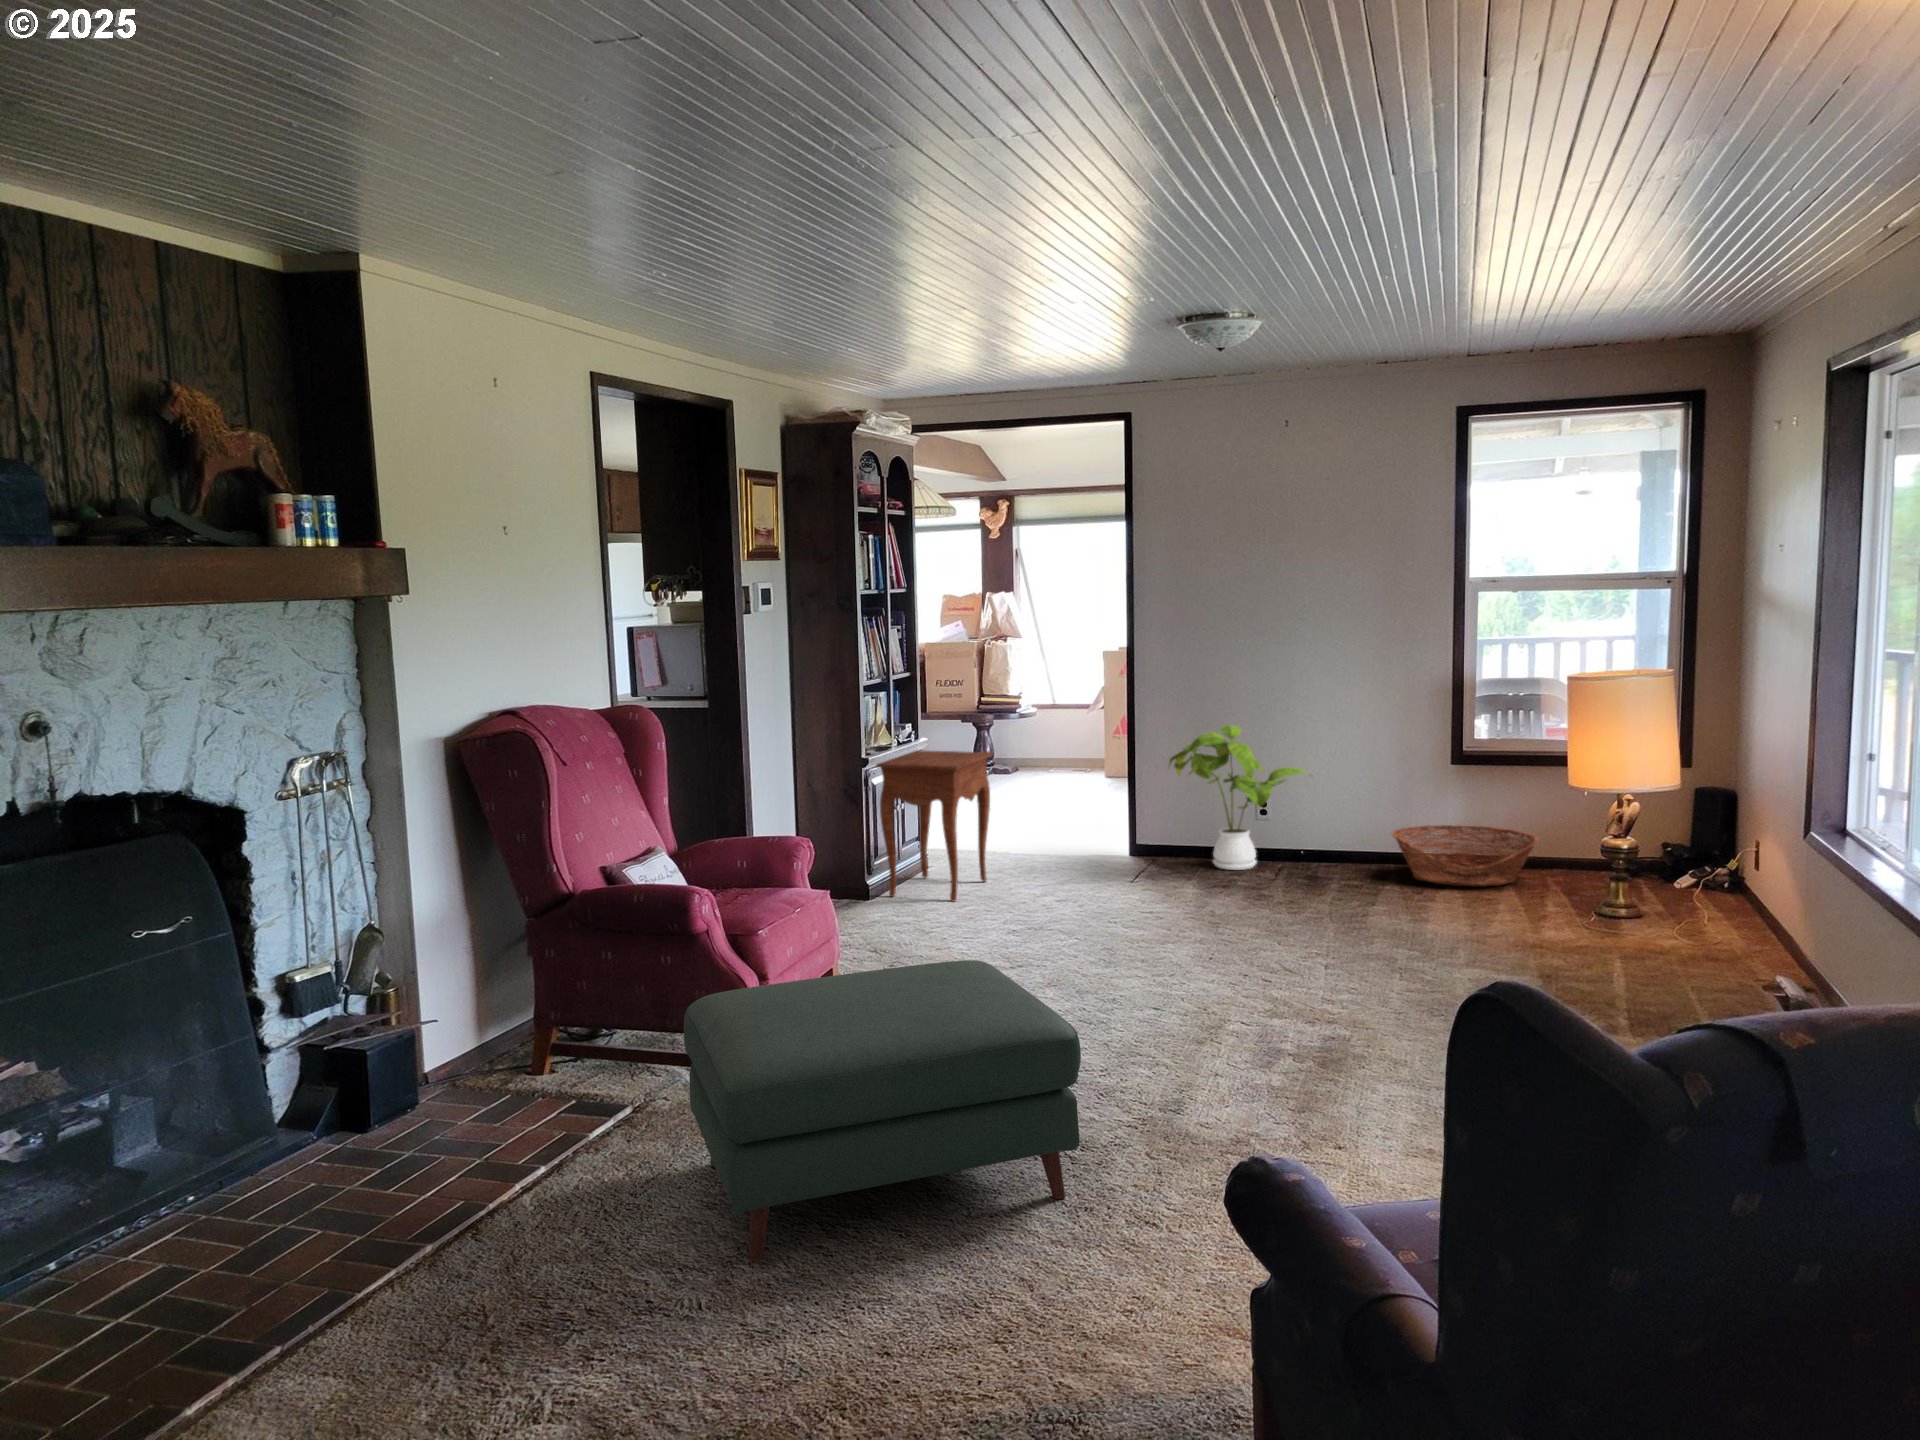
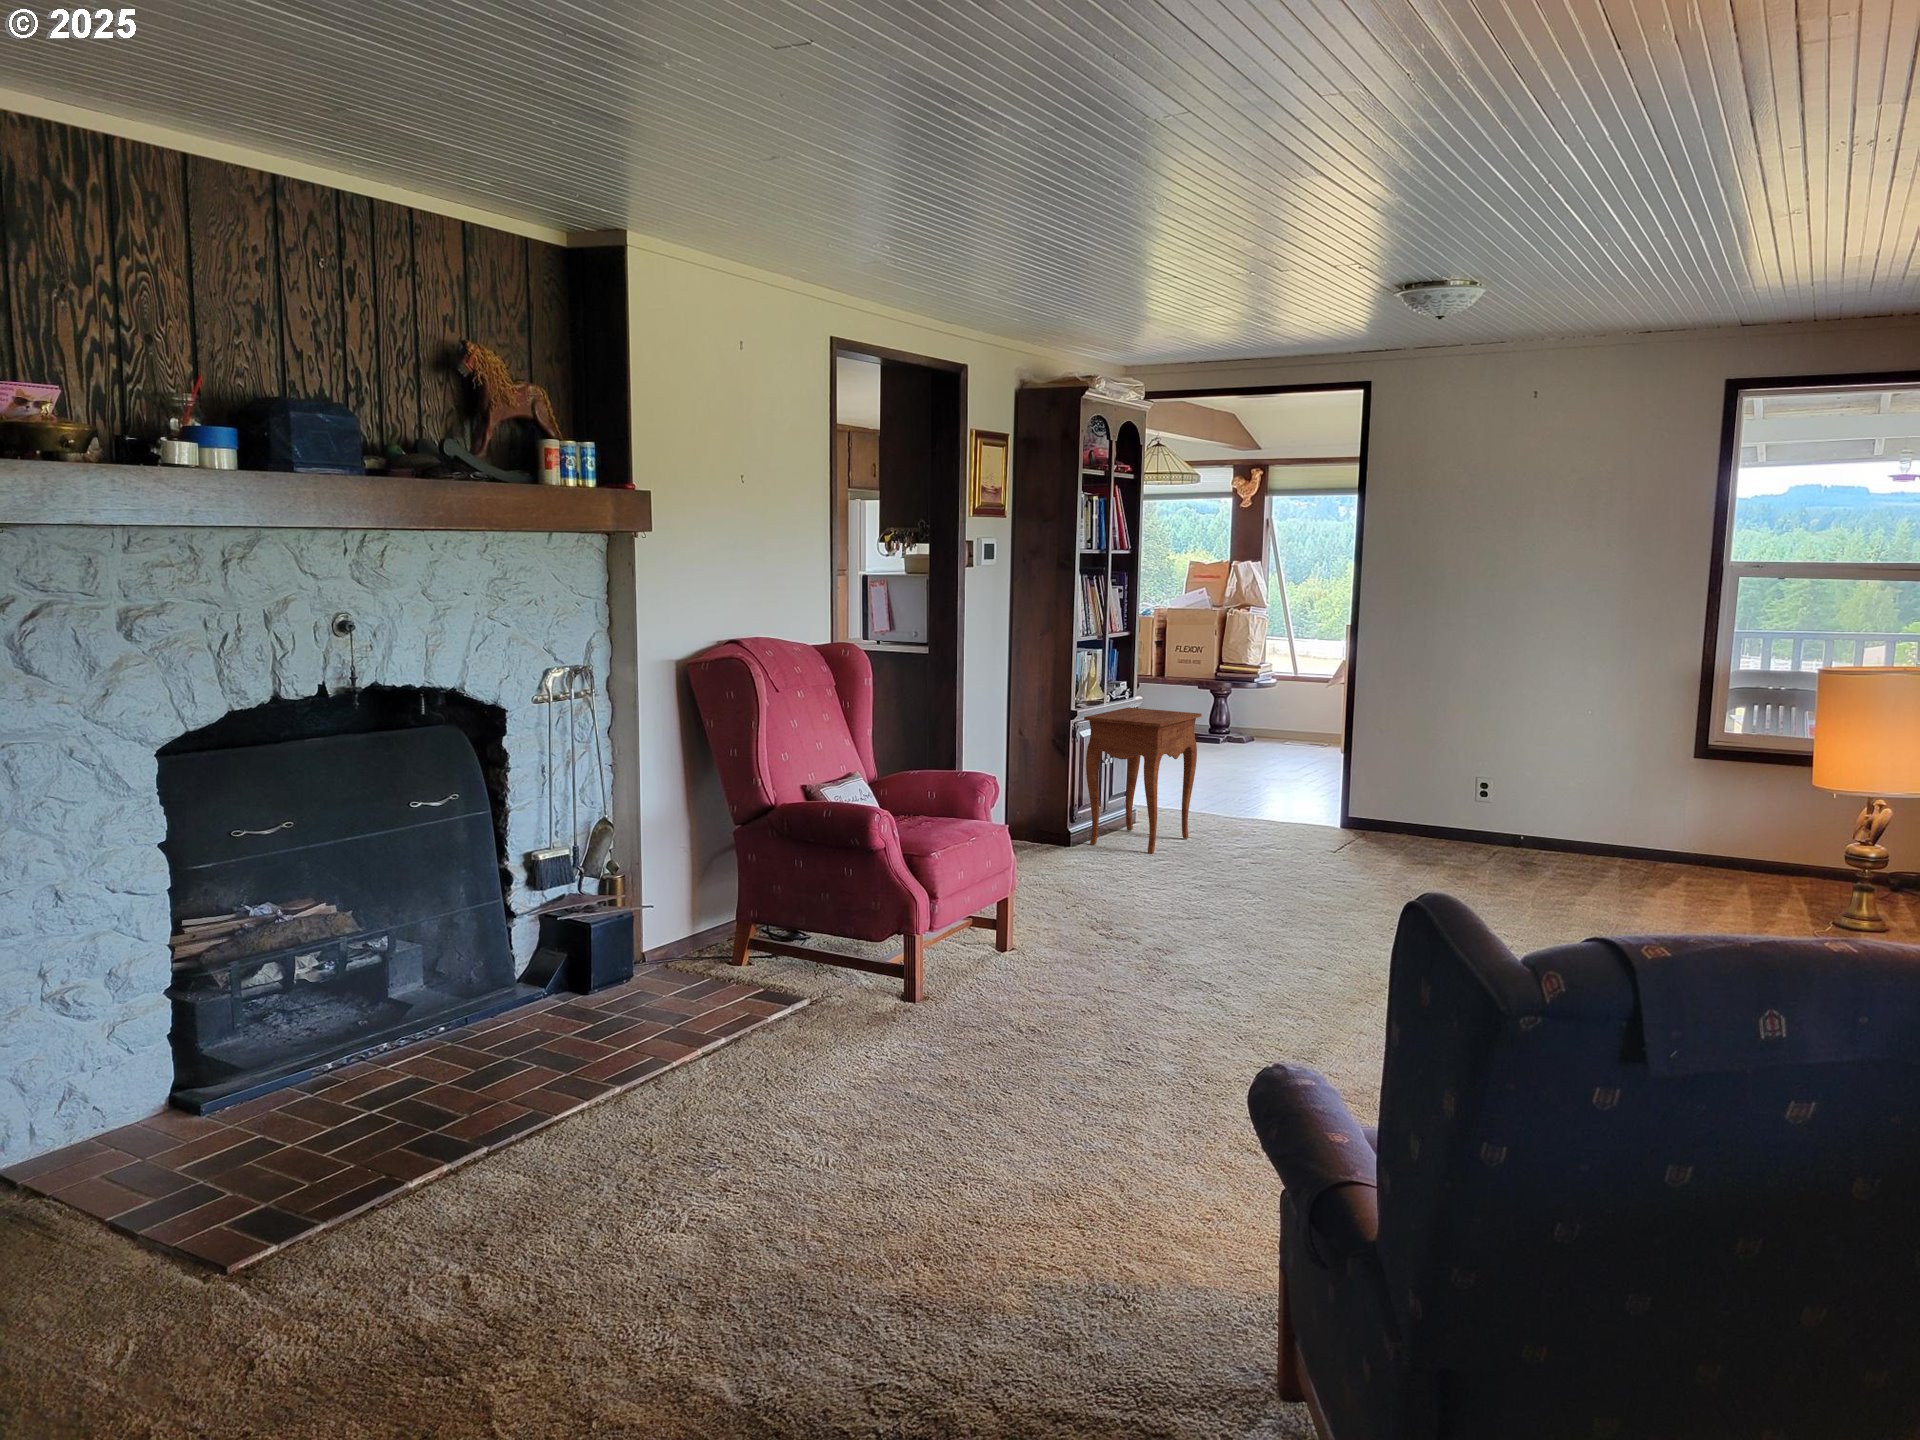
house plant: present [1169,725,1312,870] -> none [1382,701,1538,849]
basket: present [1392,825,1539,886] -> none [1615,818,1783,886]
ottoman: present [684,960,1081,1262] -> none [848,894,1199,1135]

